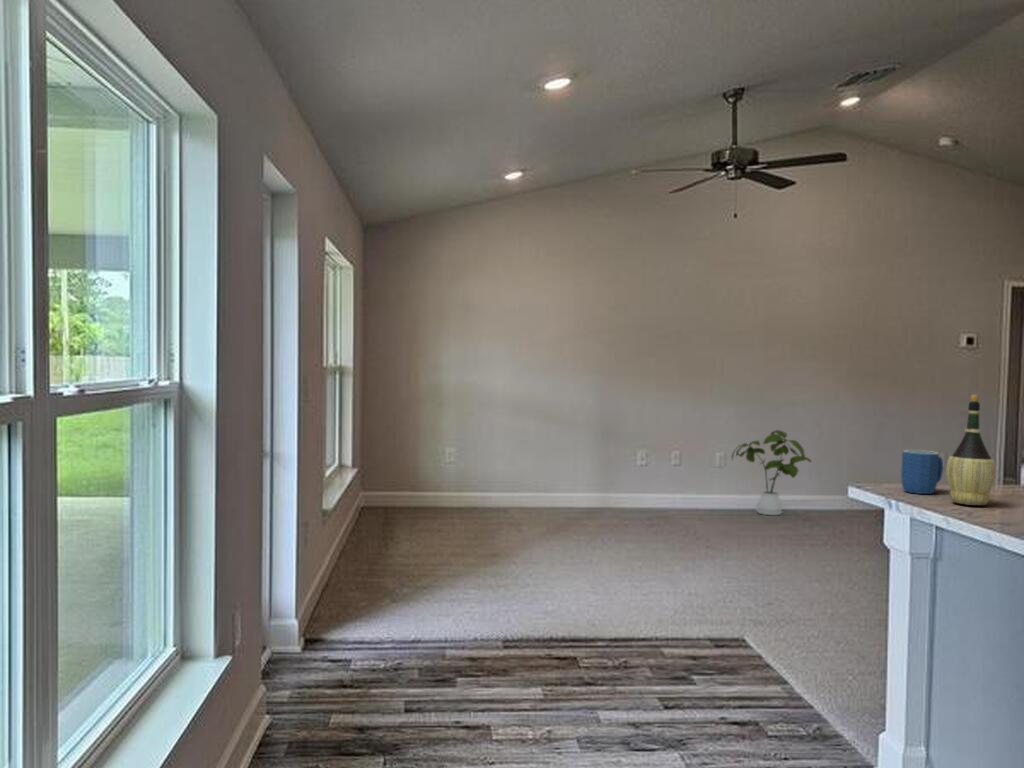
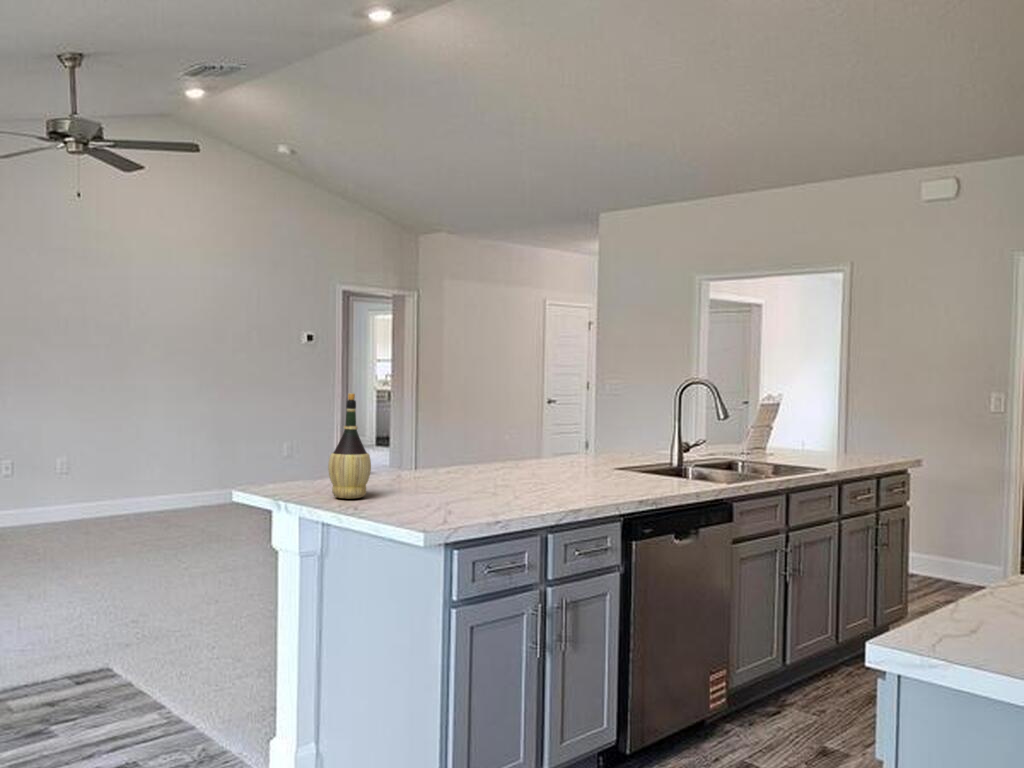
house plant: present [732,430,811,515] -> none [75,430,164,521]
mug: present [901,450,943,494] -> none [285,449,322,492]

